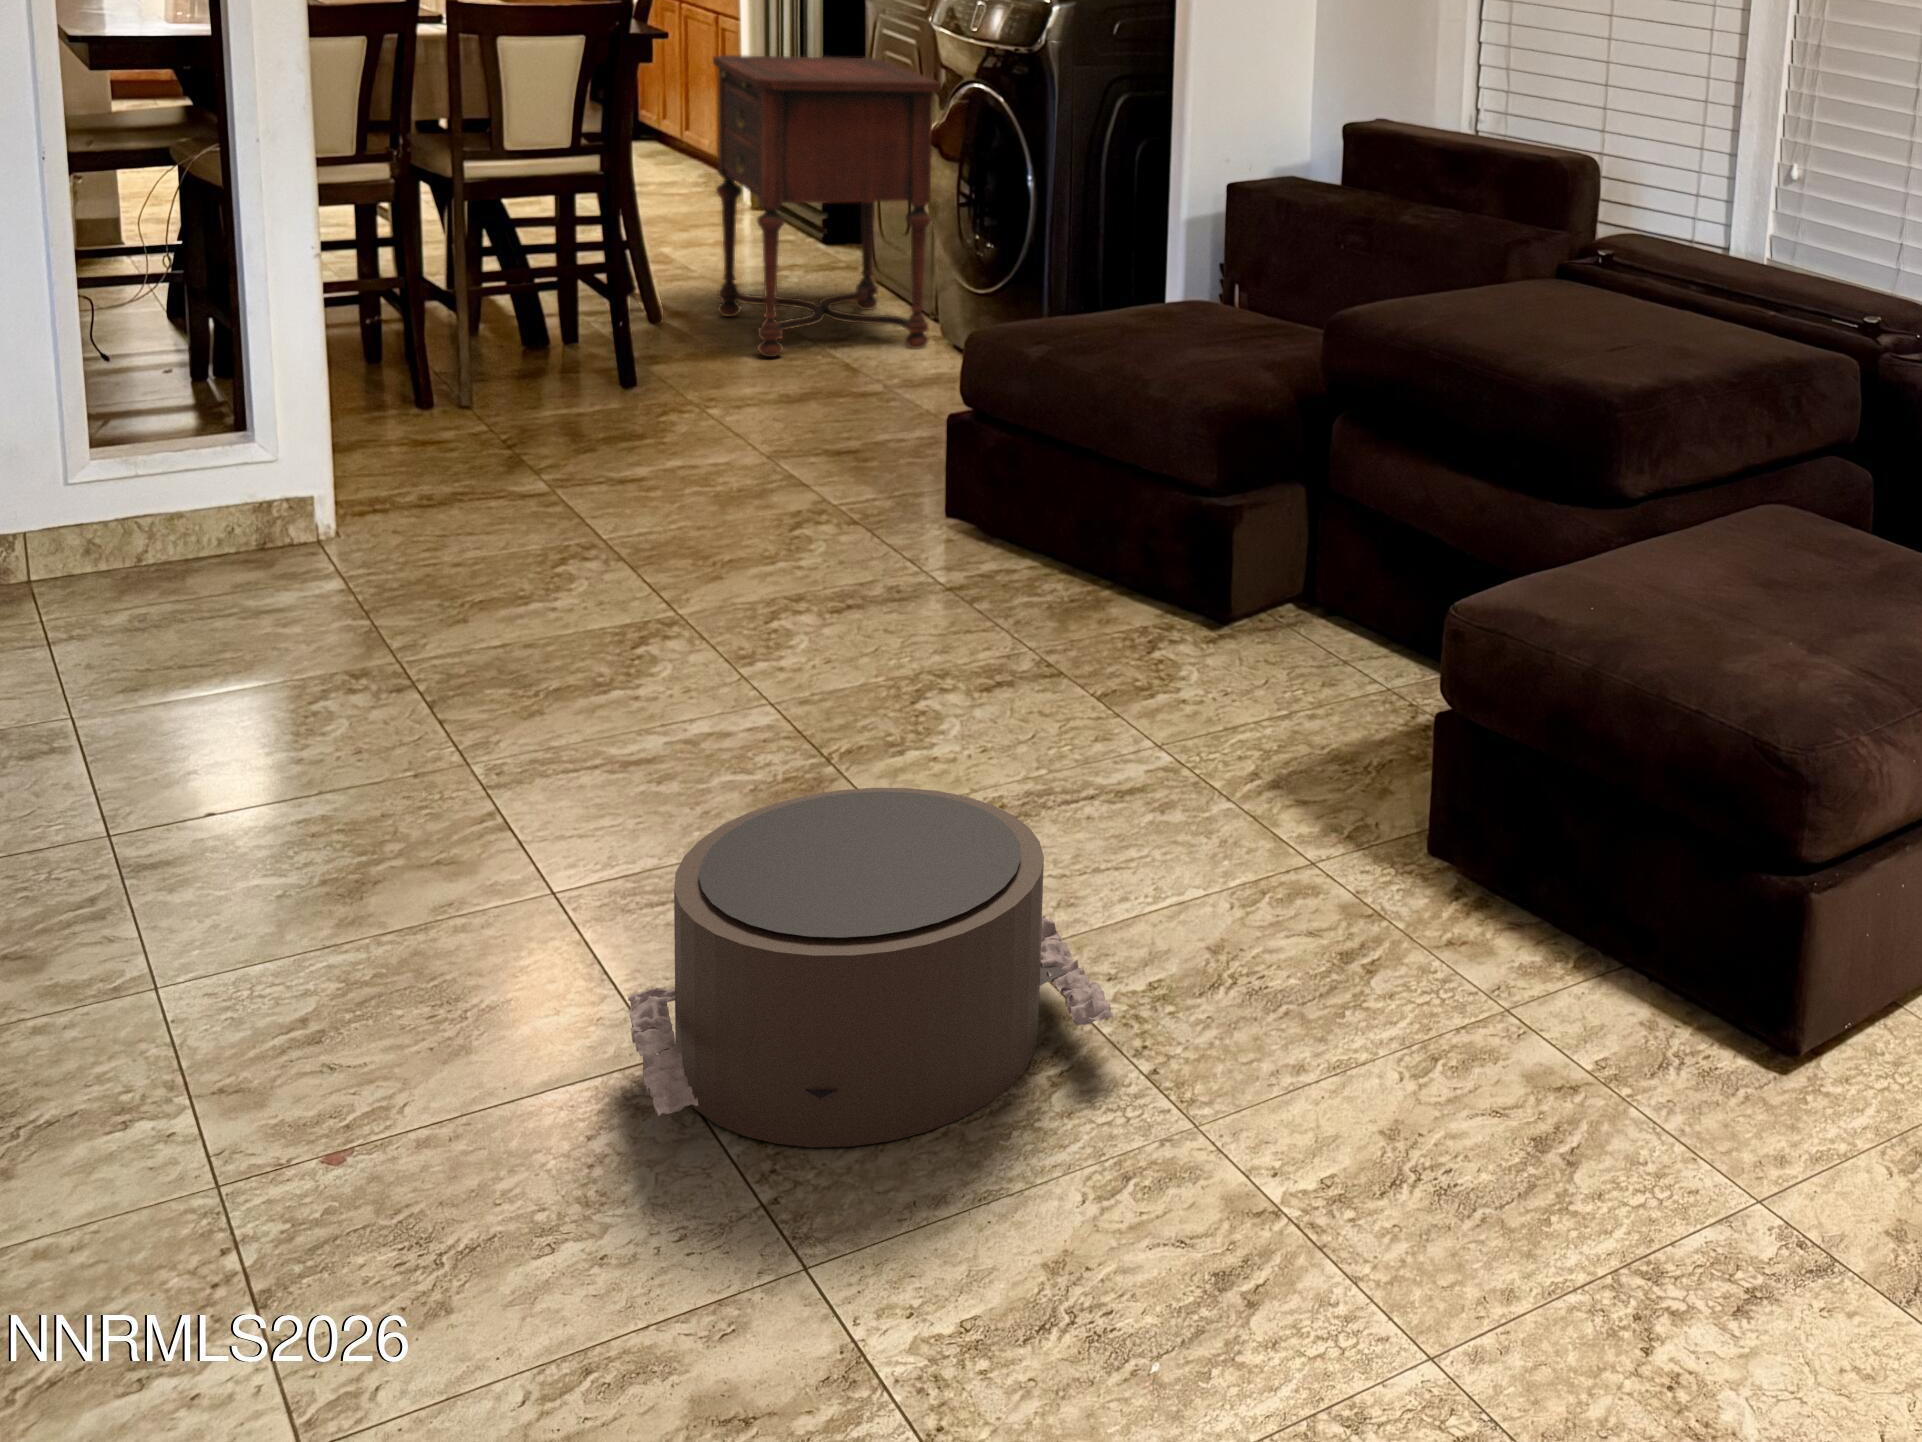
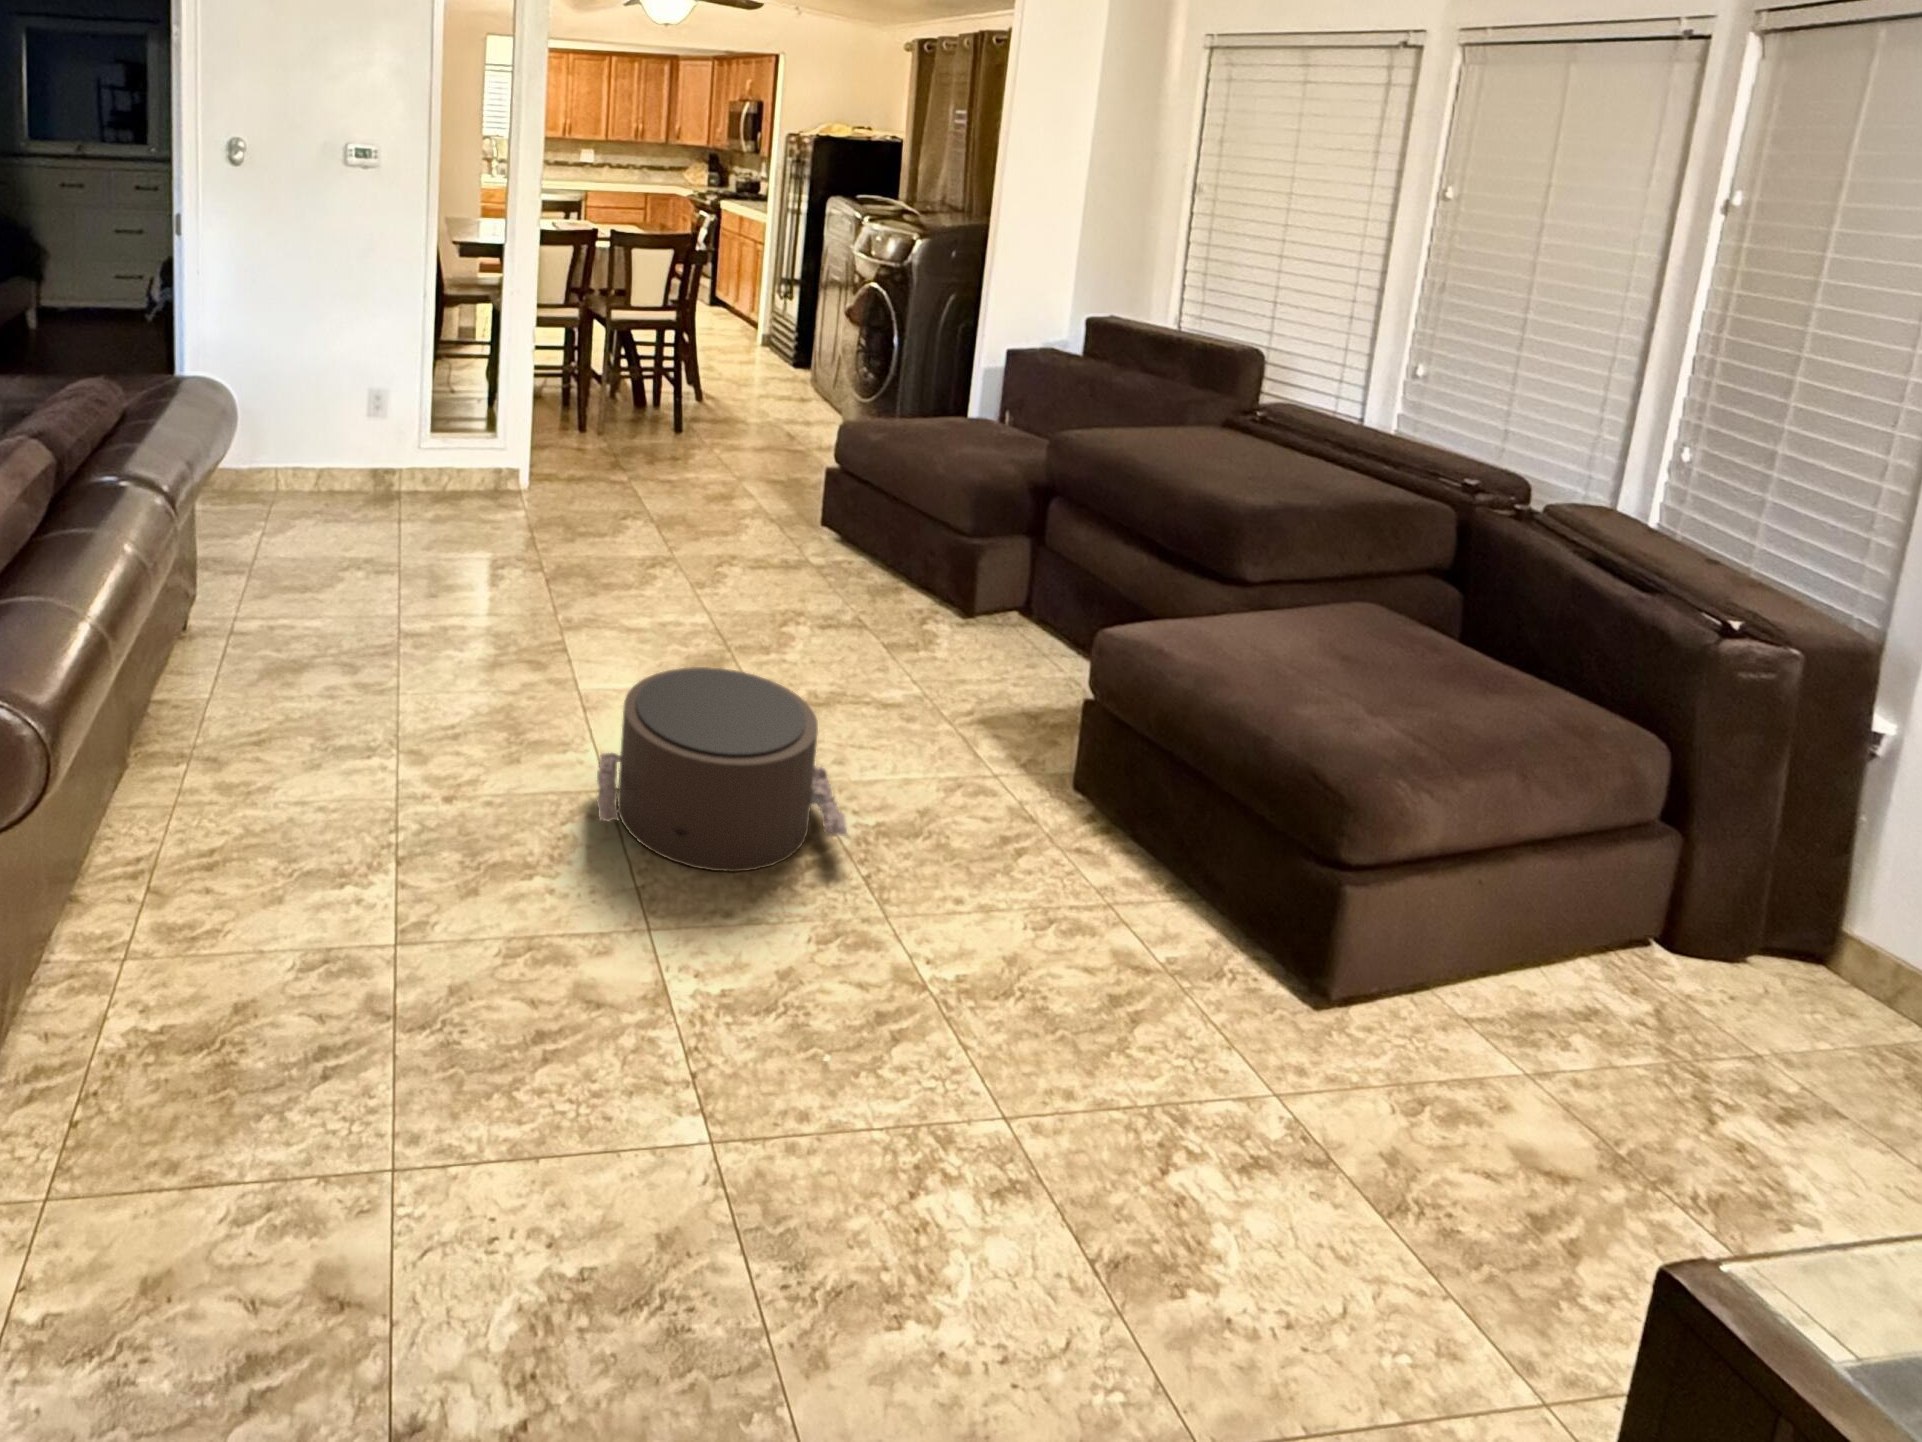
side table: present [713,55,941,357] -> none [730,263,854,429]

